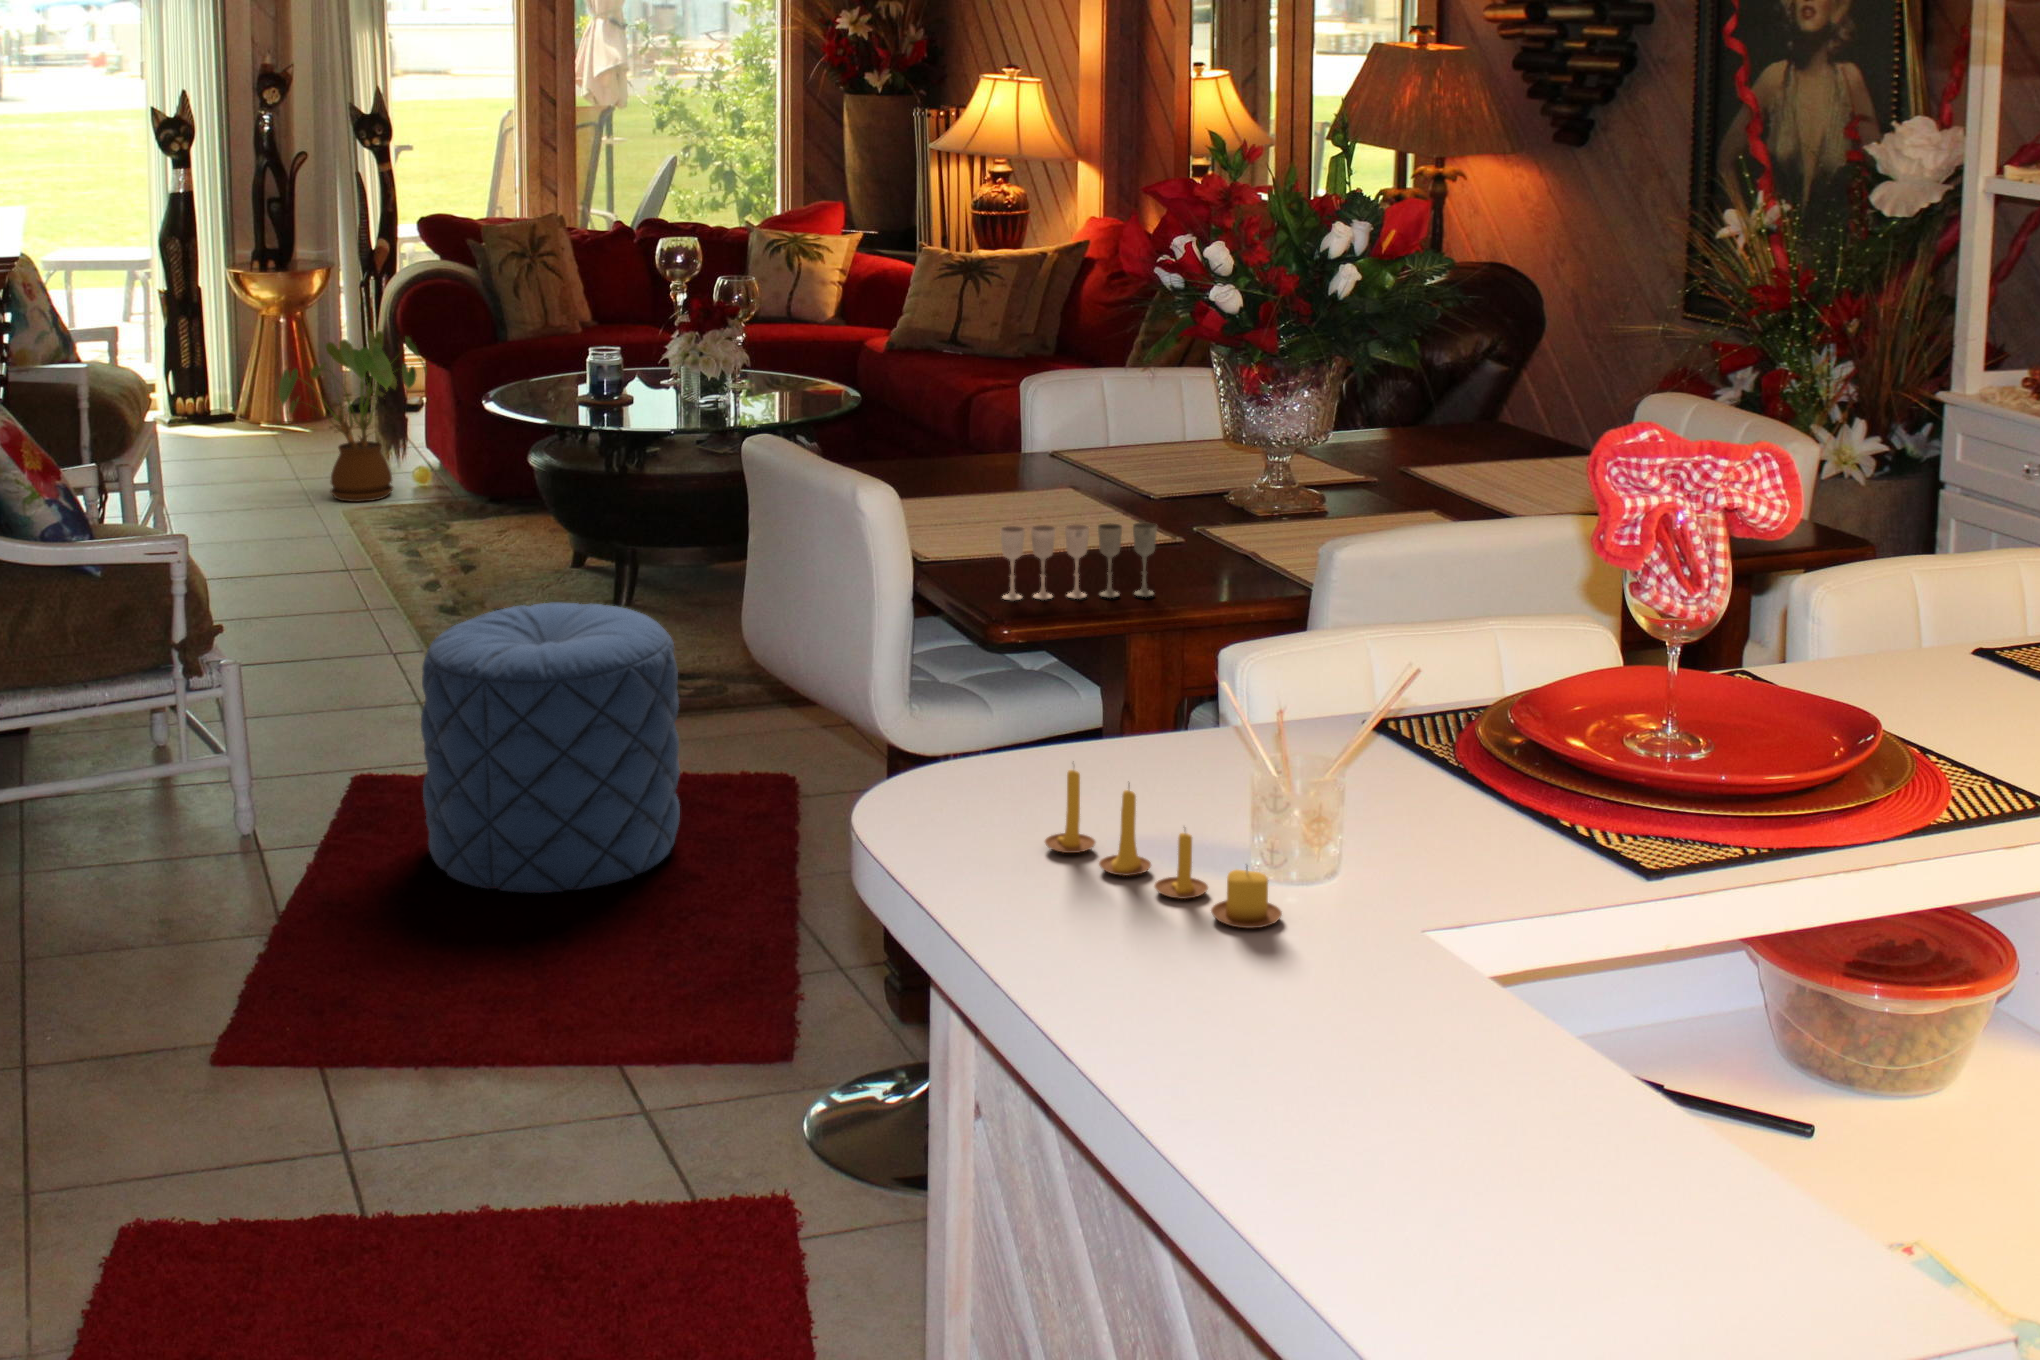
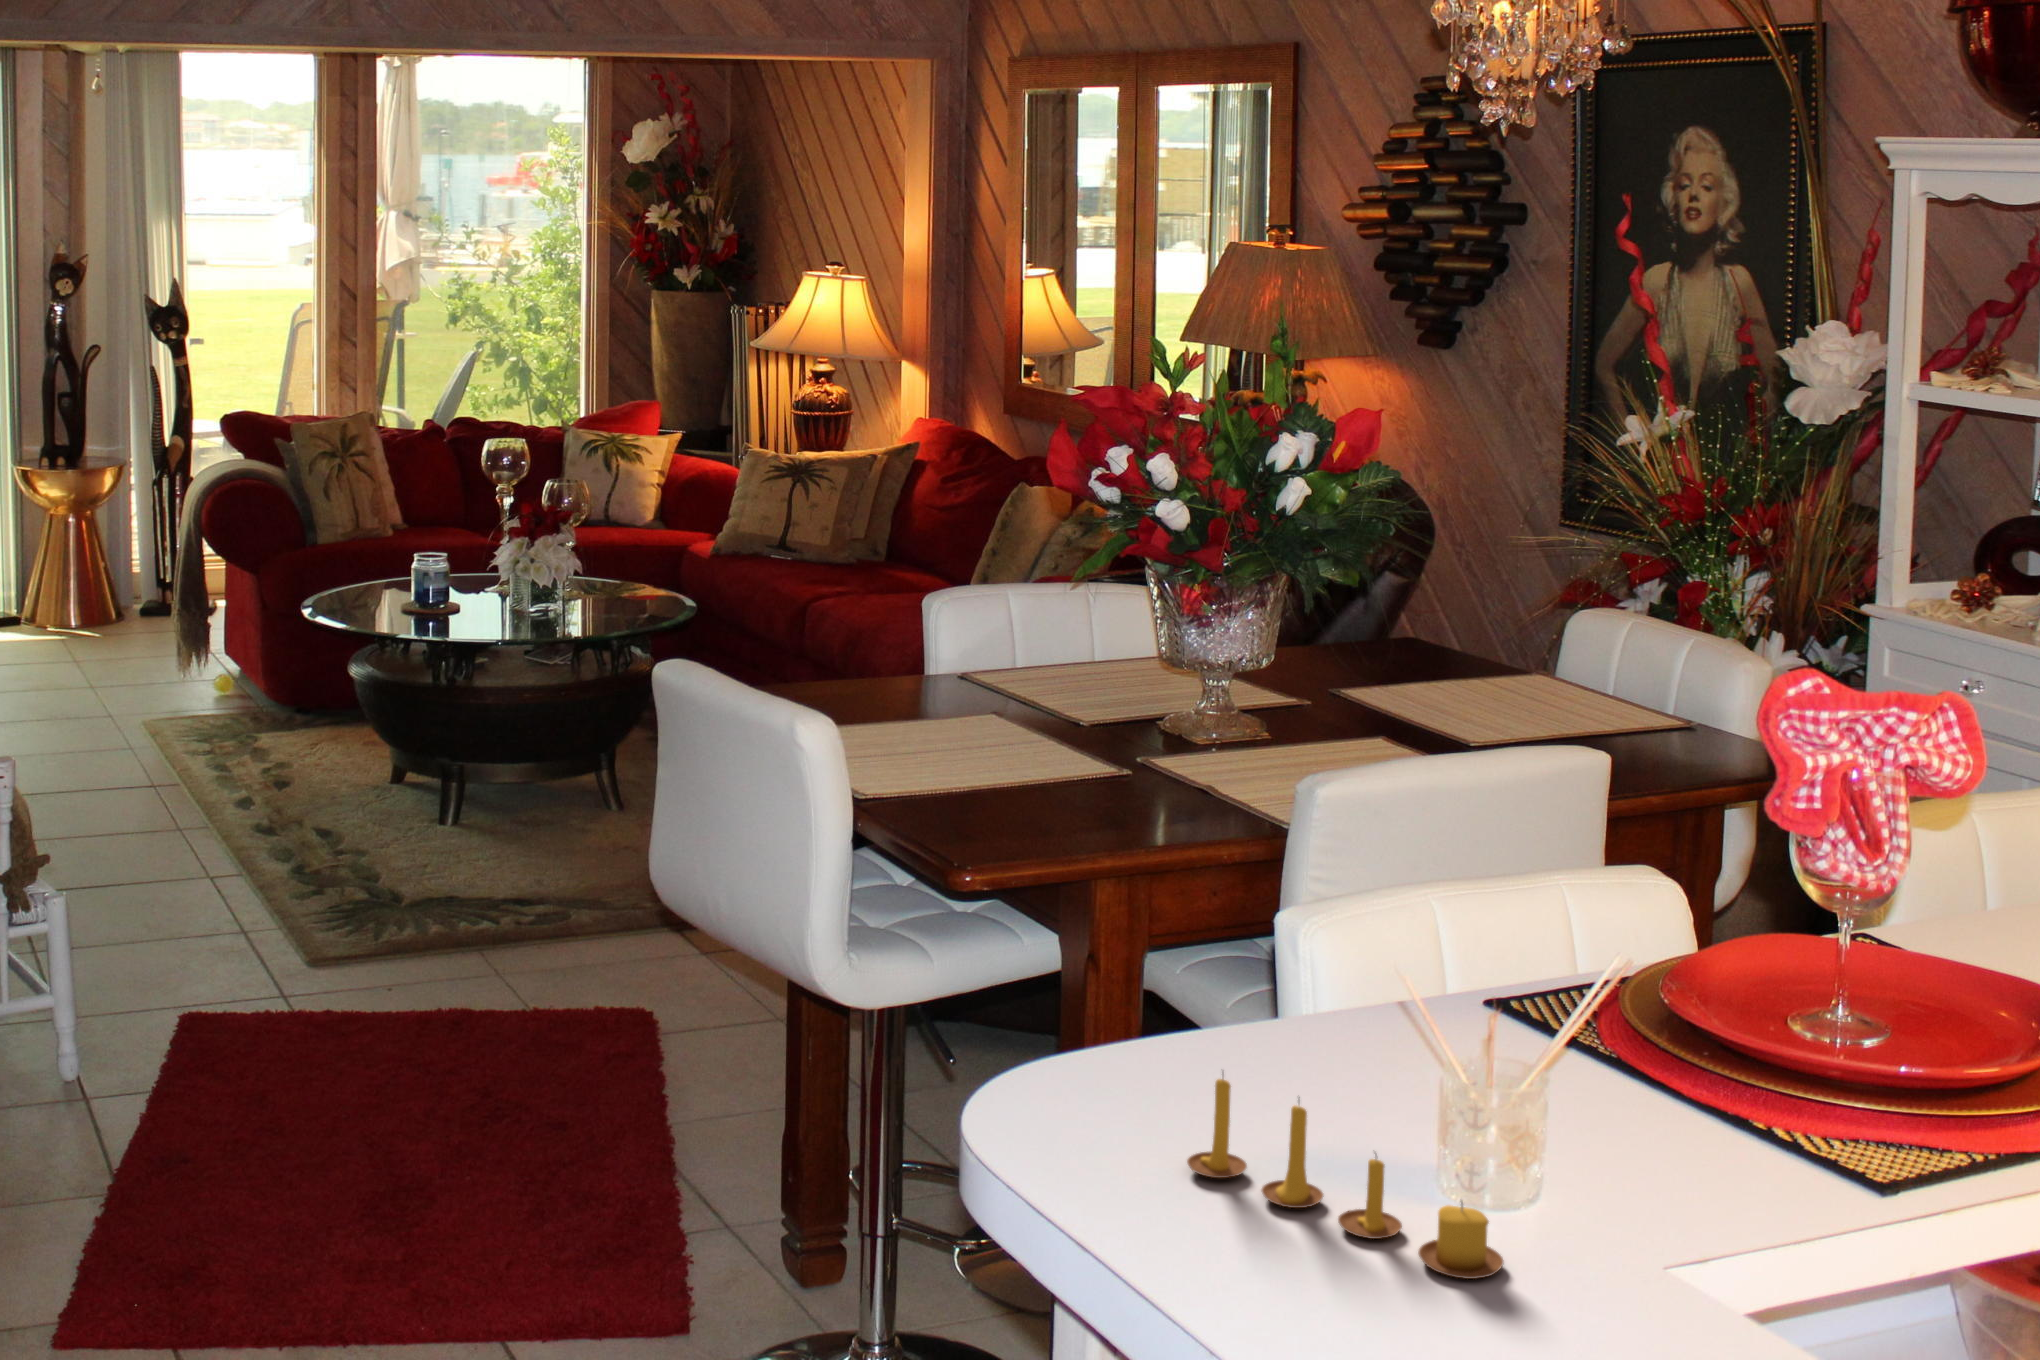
house plant: present [278,330,427,502] -> none [80,530,237,710]
wine glass: present [1000,523,1157,601] -> none [964,755,1131,841]
pouf: present [421,603,680,893] -> none [276,831,553,1151]

